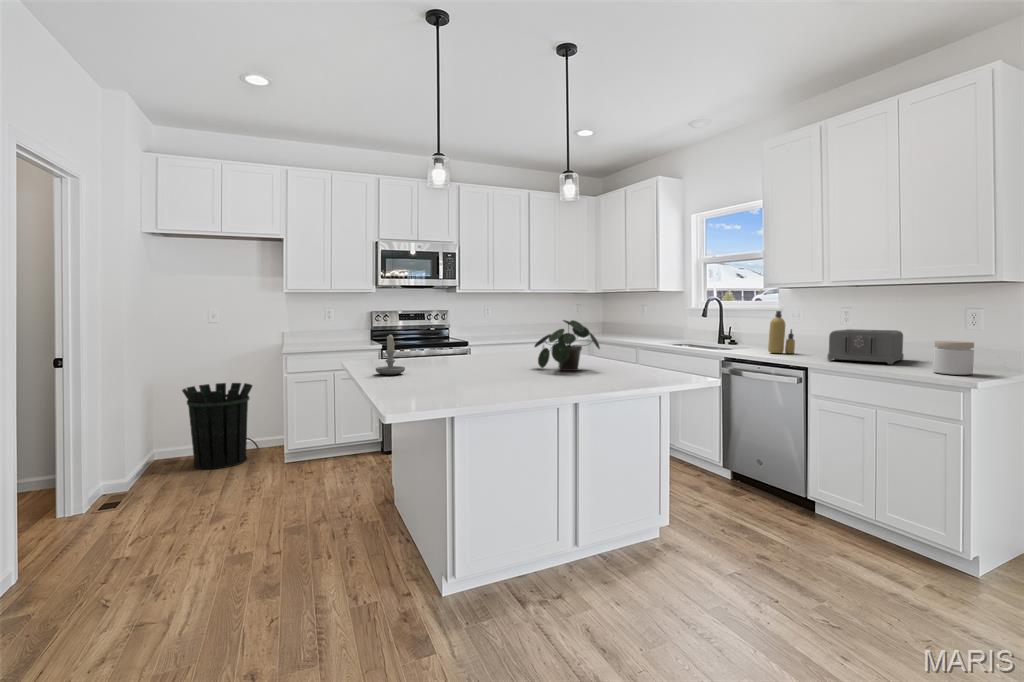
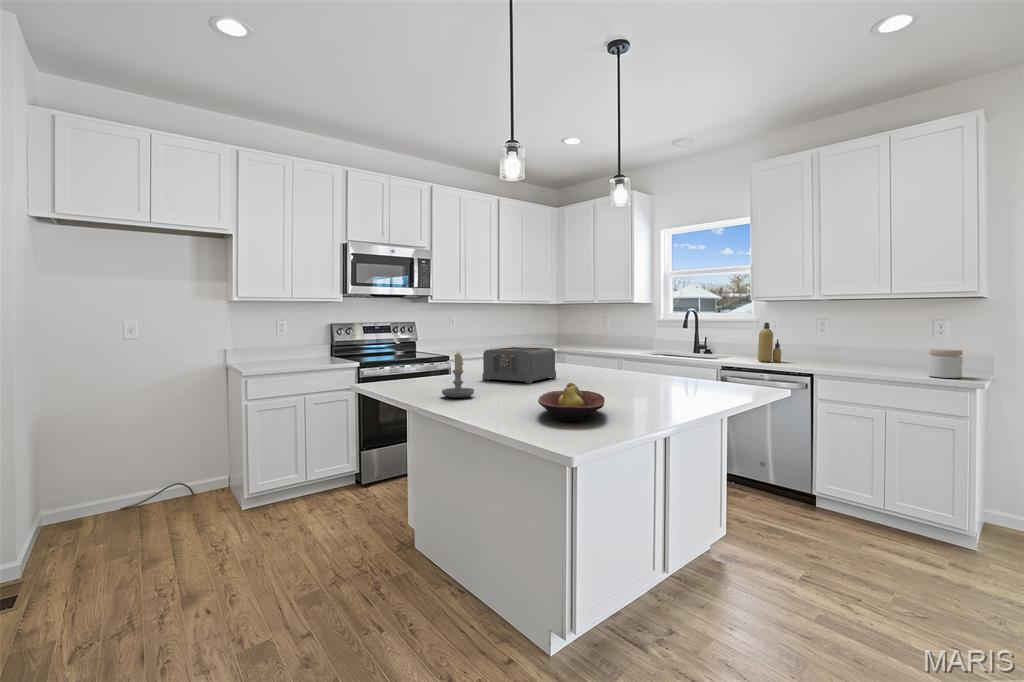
potted plant: present [535,320,600,371] -> none [584,334,655,386]
toaster: present [828,329,904,364] -> present [482,347,556,384]
fruit bowl: none [401,362,480,396] -> present [538,383,605,422]
waste bin: present [182,383,253,469] -> none [108,412,201,523]

